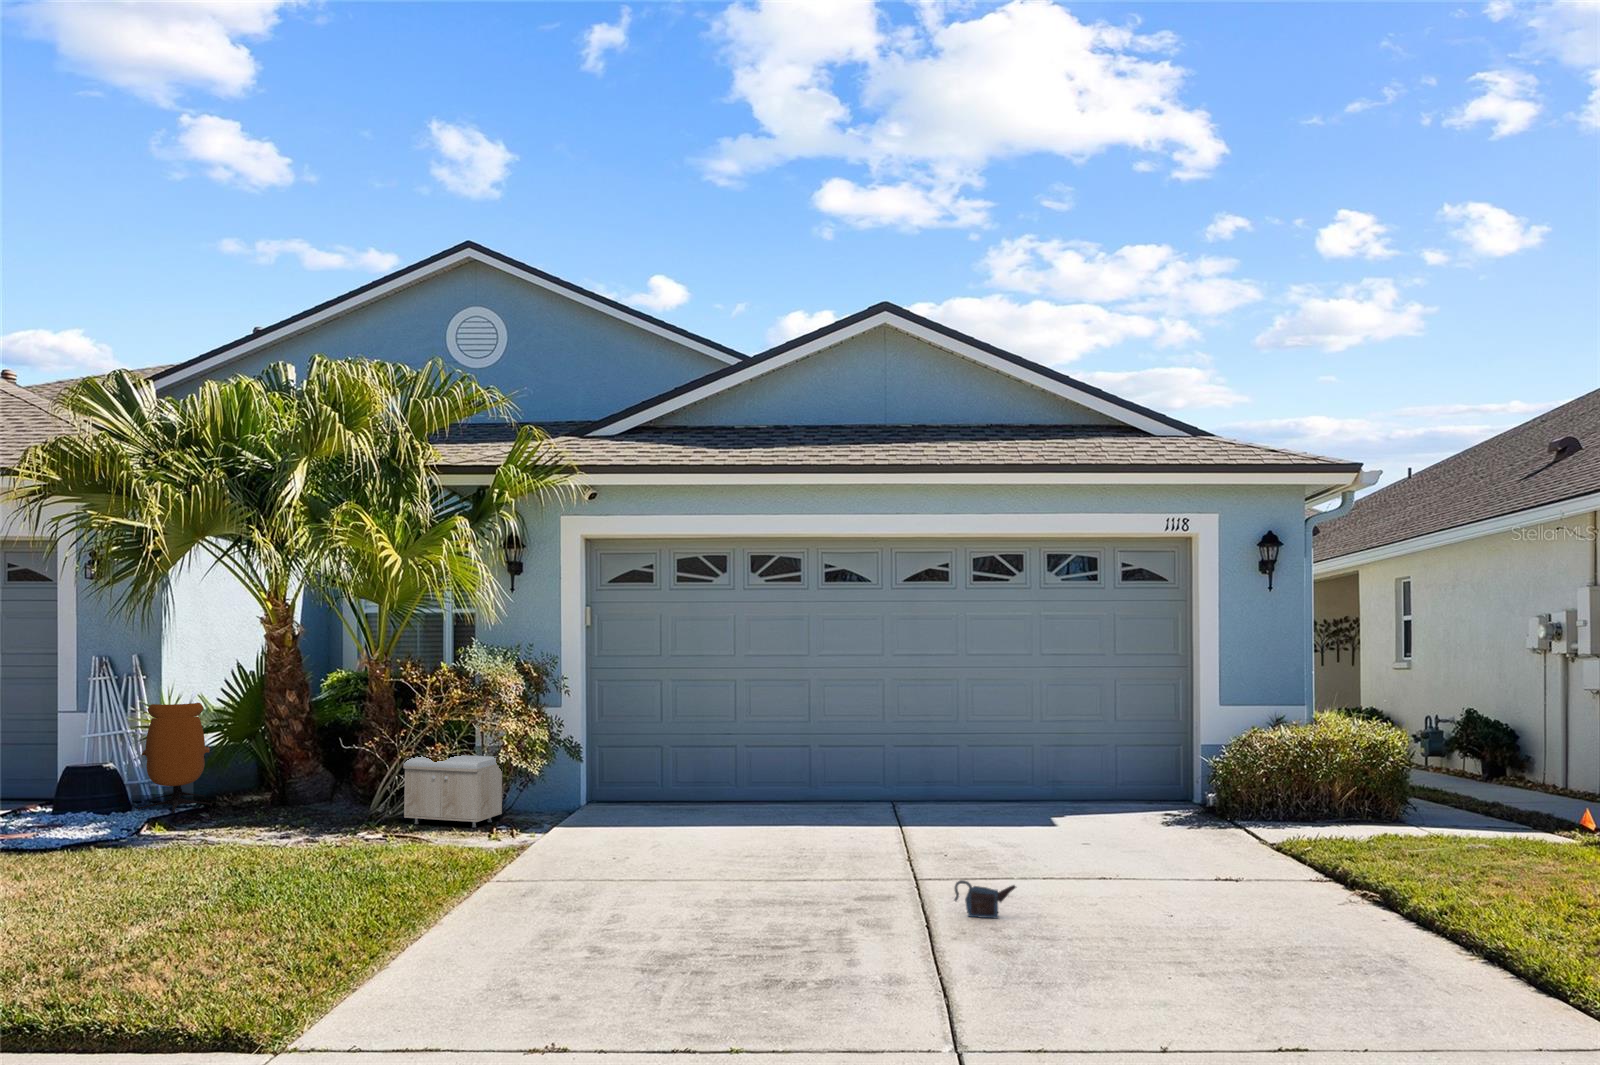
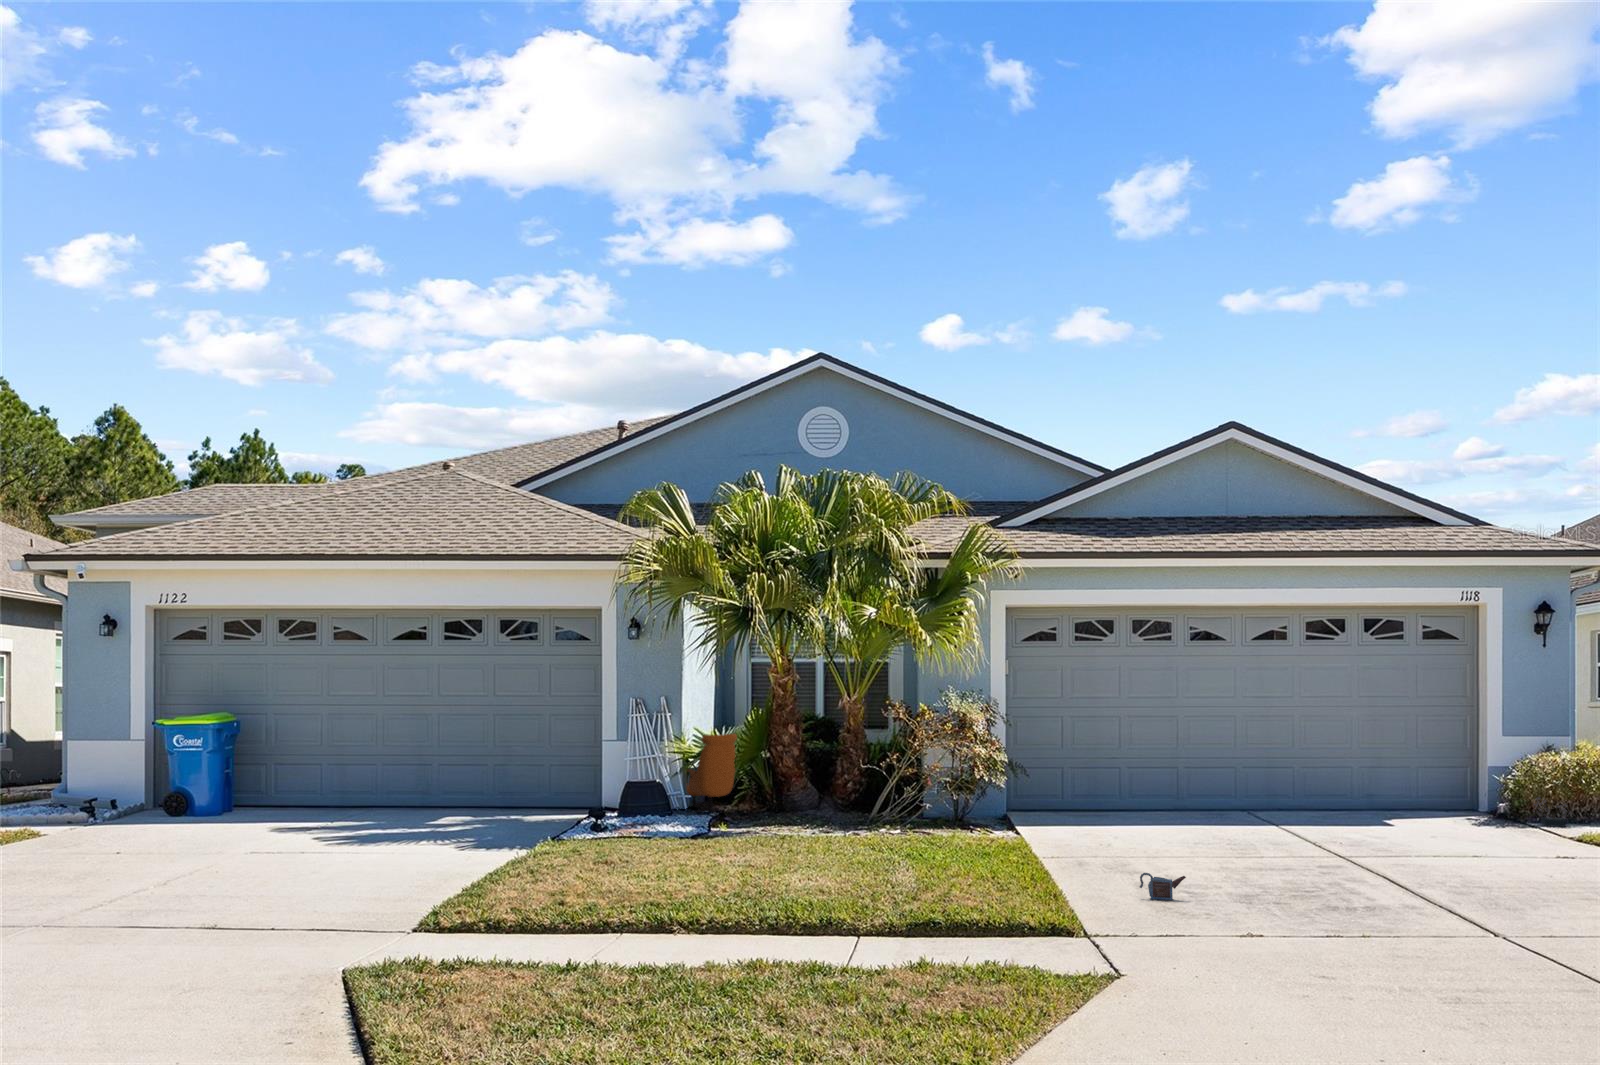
storage bench: present [403,755,502,828] -> none [910,772,977,827]
decorative plant: none [1240,786,1288,826] -> present [1534,798,1567,827]
watering can: present [954,880,1016,918] -> present [1140,873,1186,900]

